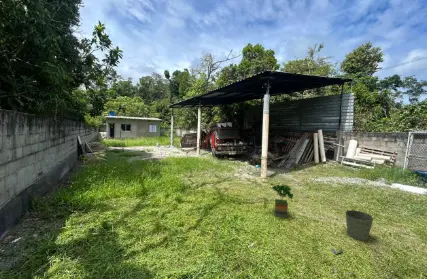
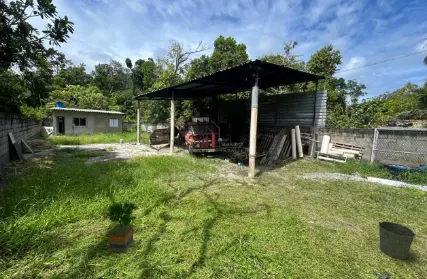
potted tree: present [272,185,293,218] -> present [108,203,138,253]

